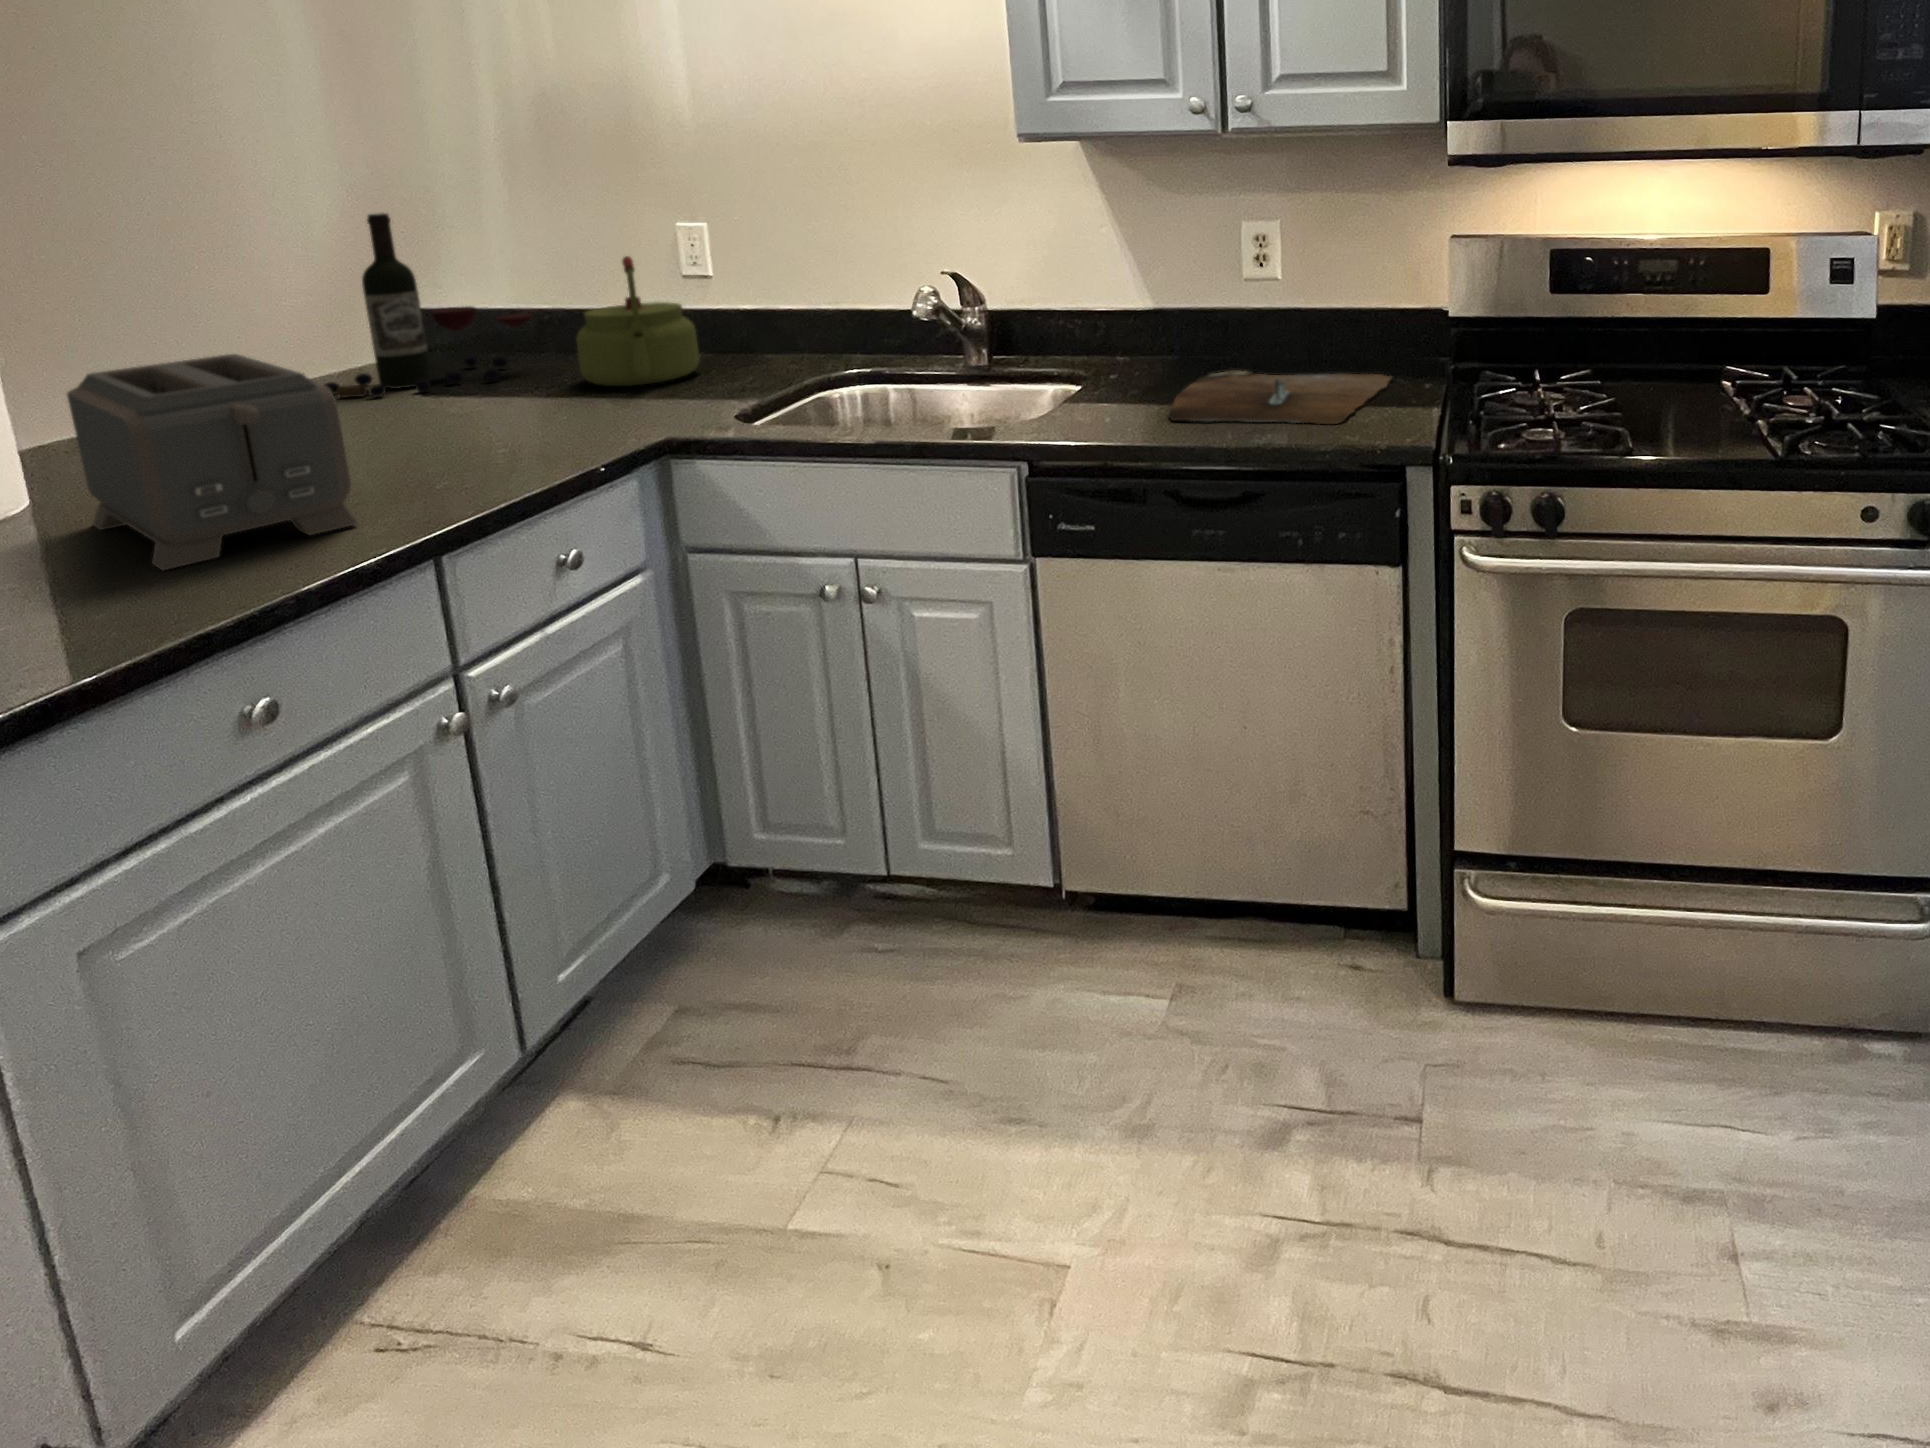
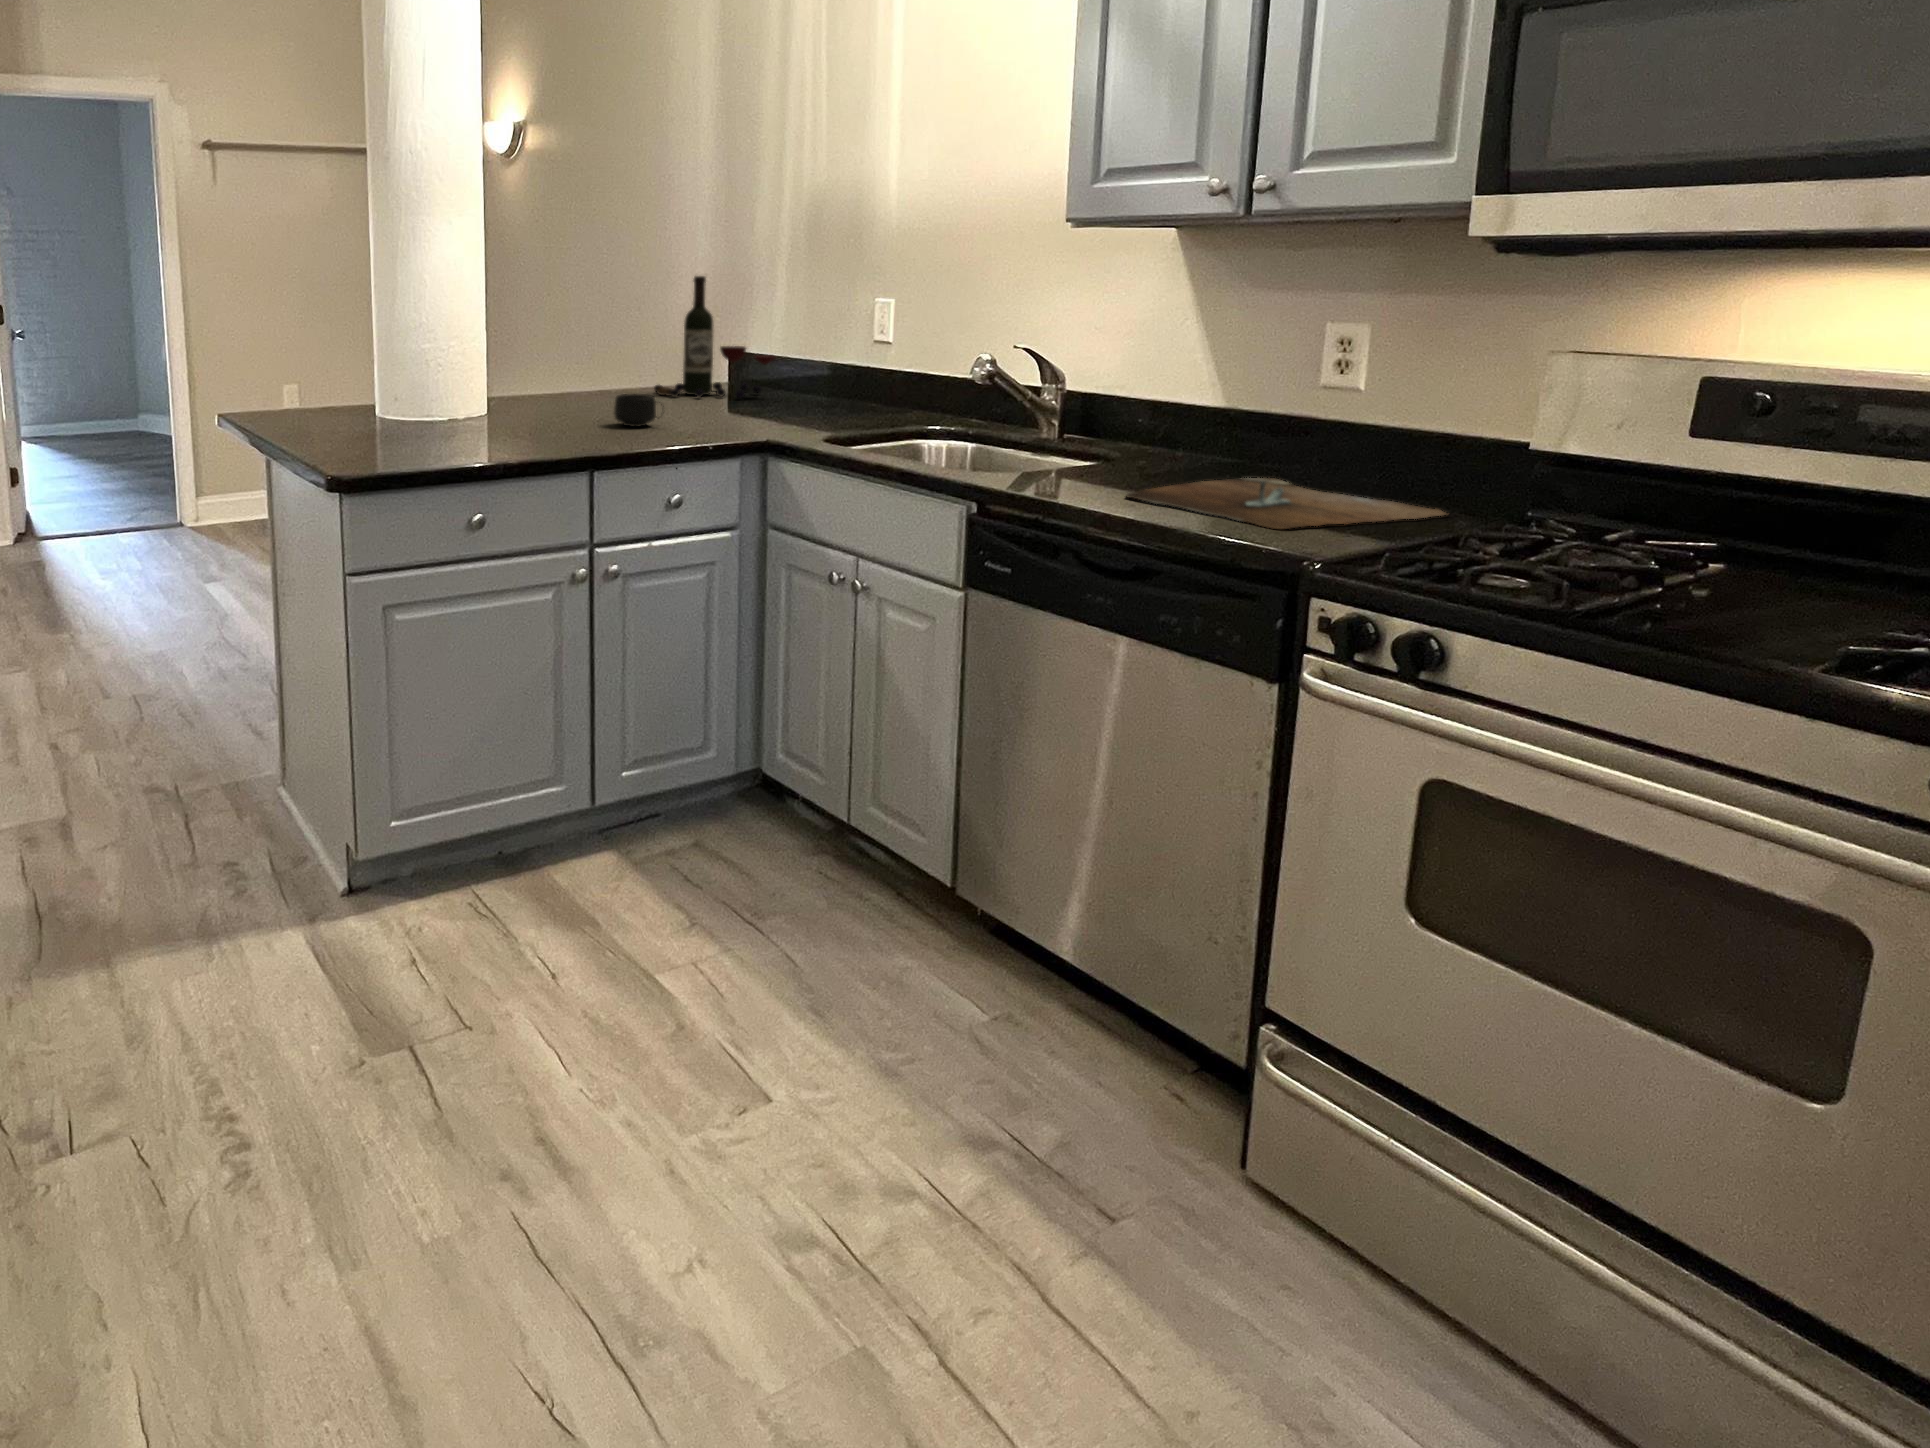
kettle: present [576,256,700,386] -> none [780,316,862,414]
toaster: present [67,354,357,570] -> none [476,339,566,443]
mug: none [368,410,464,466] -> present [614,394,664,427]

